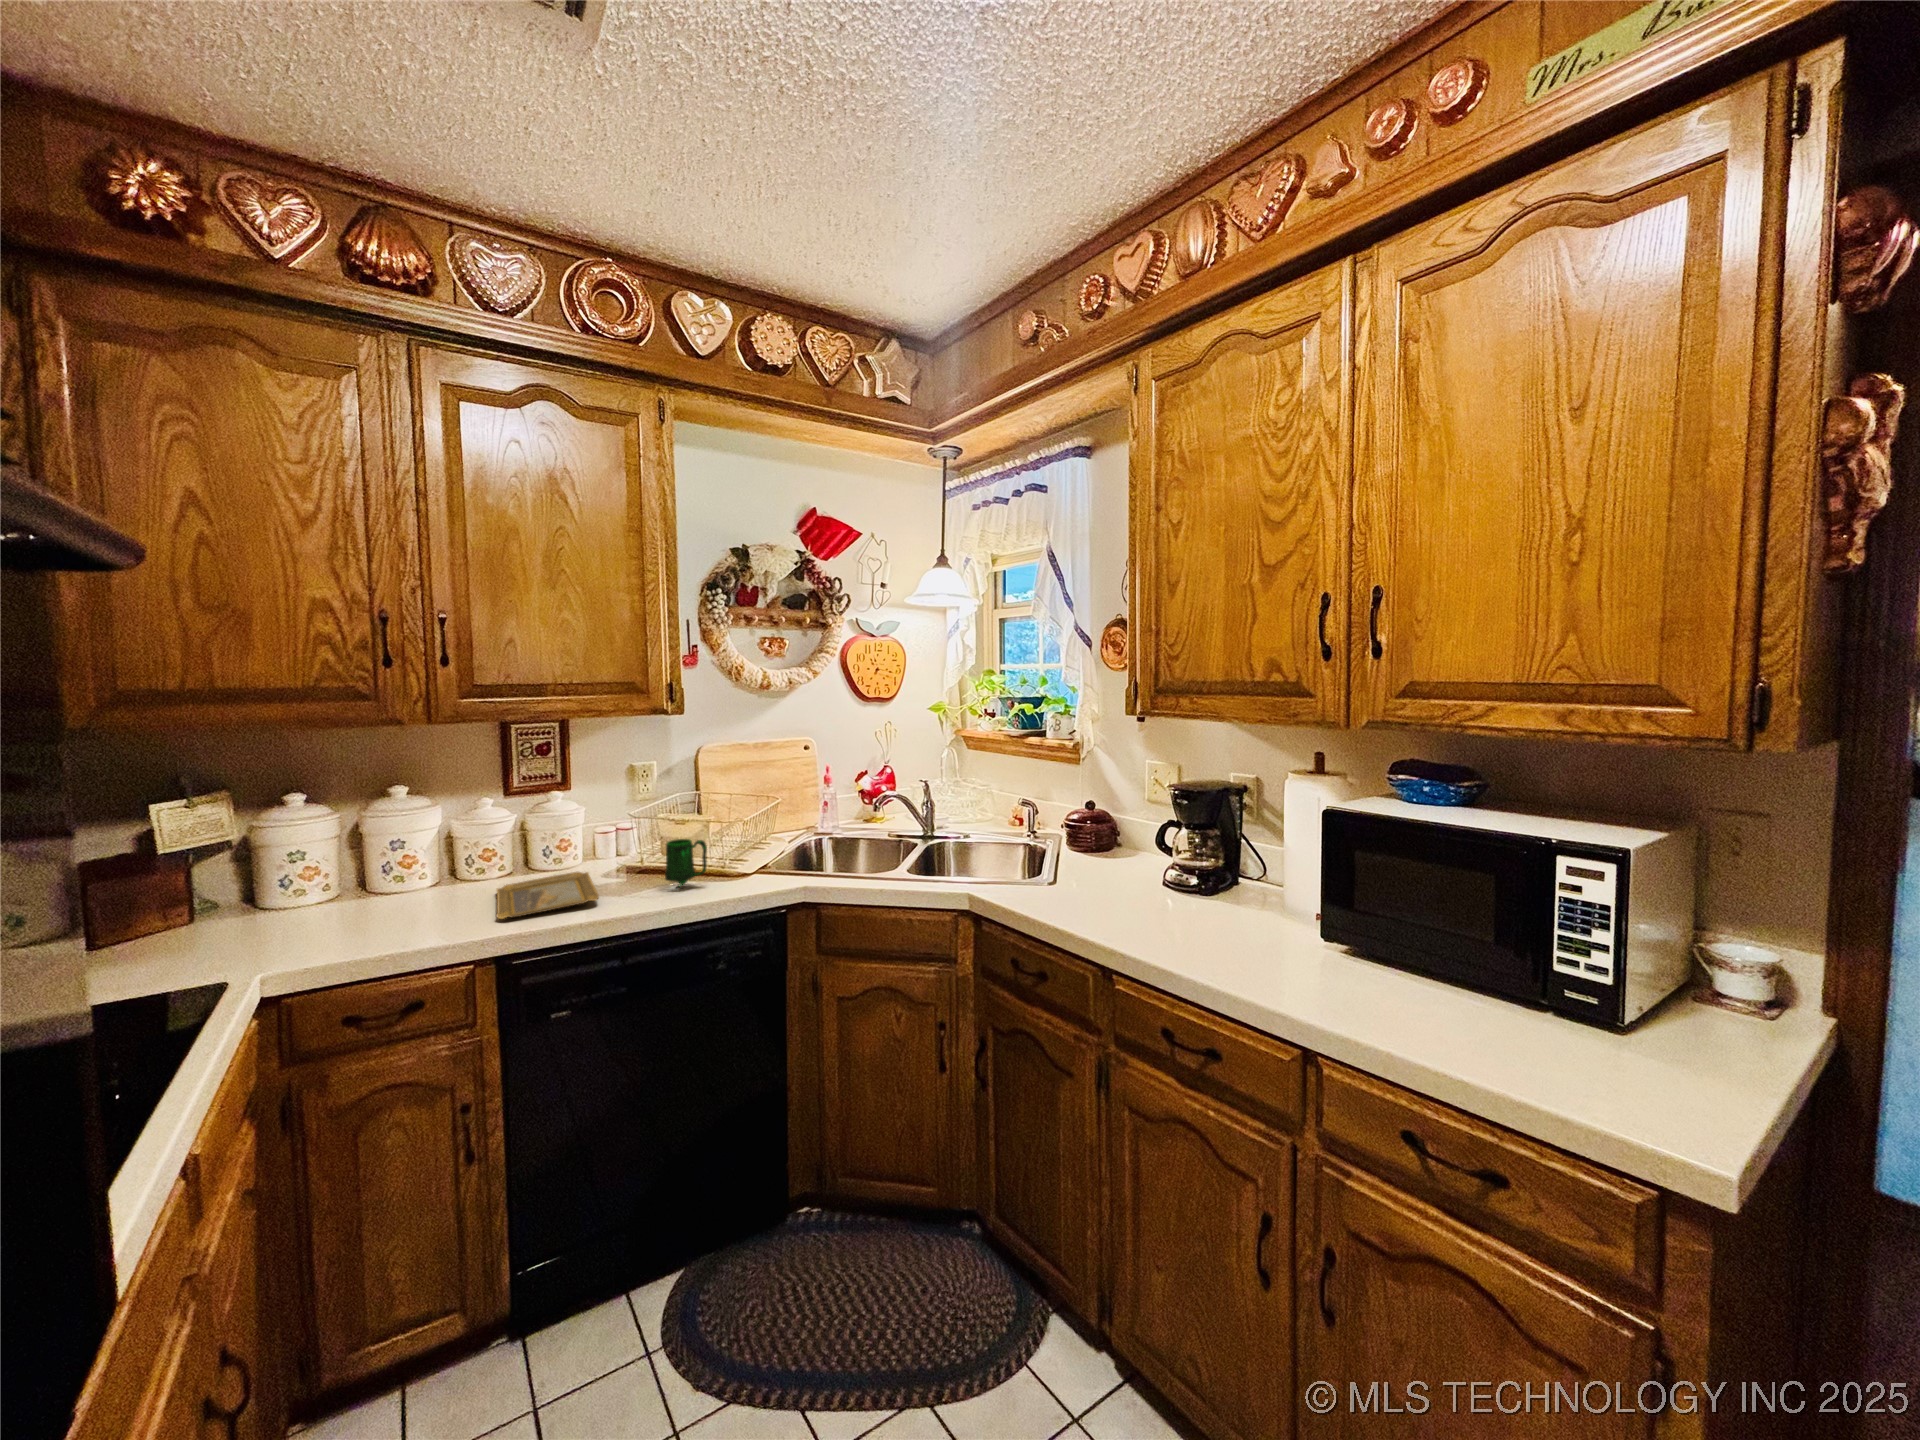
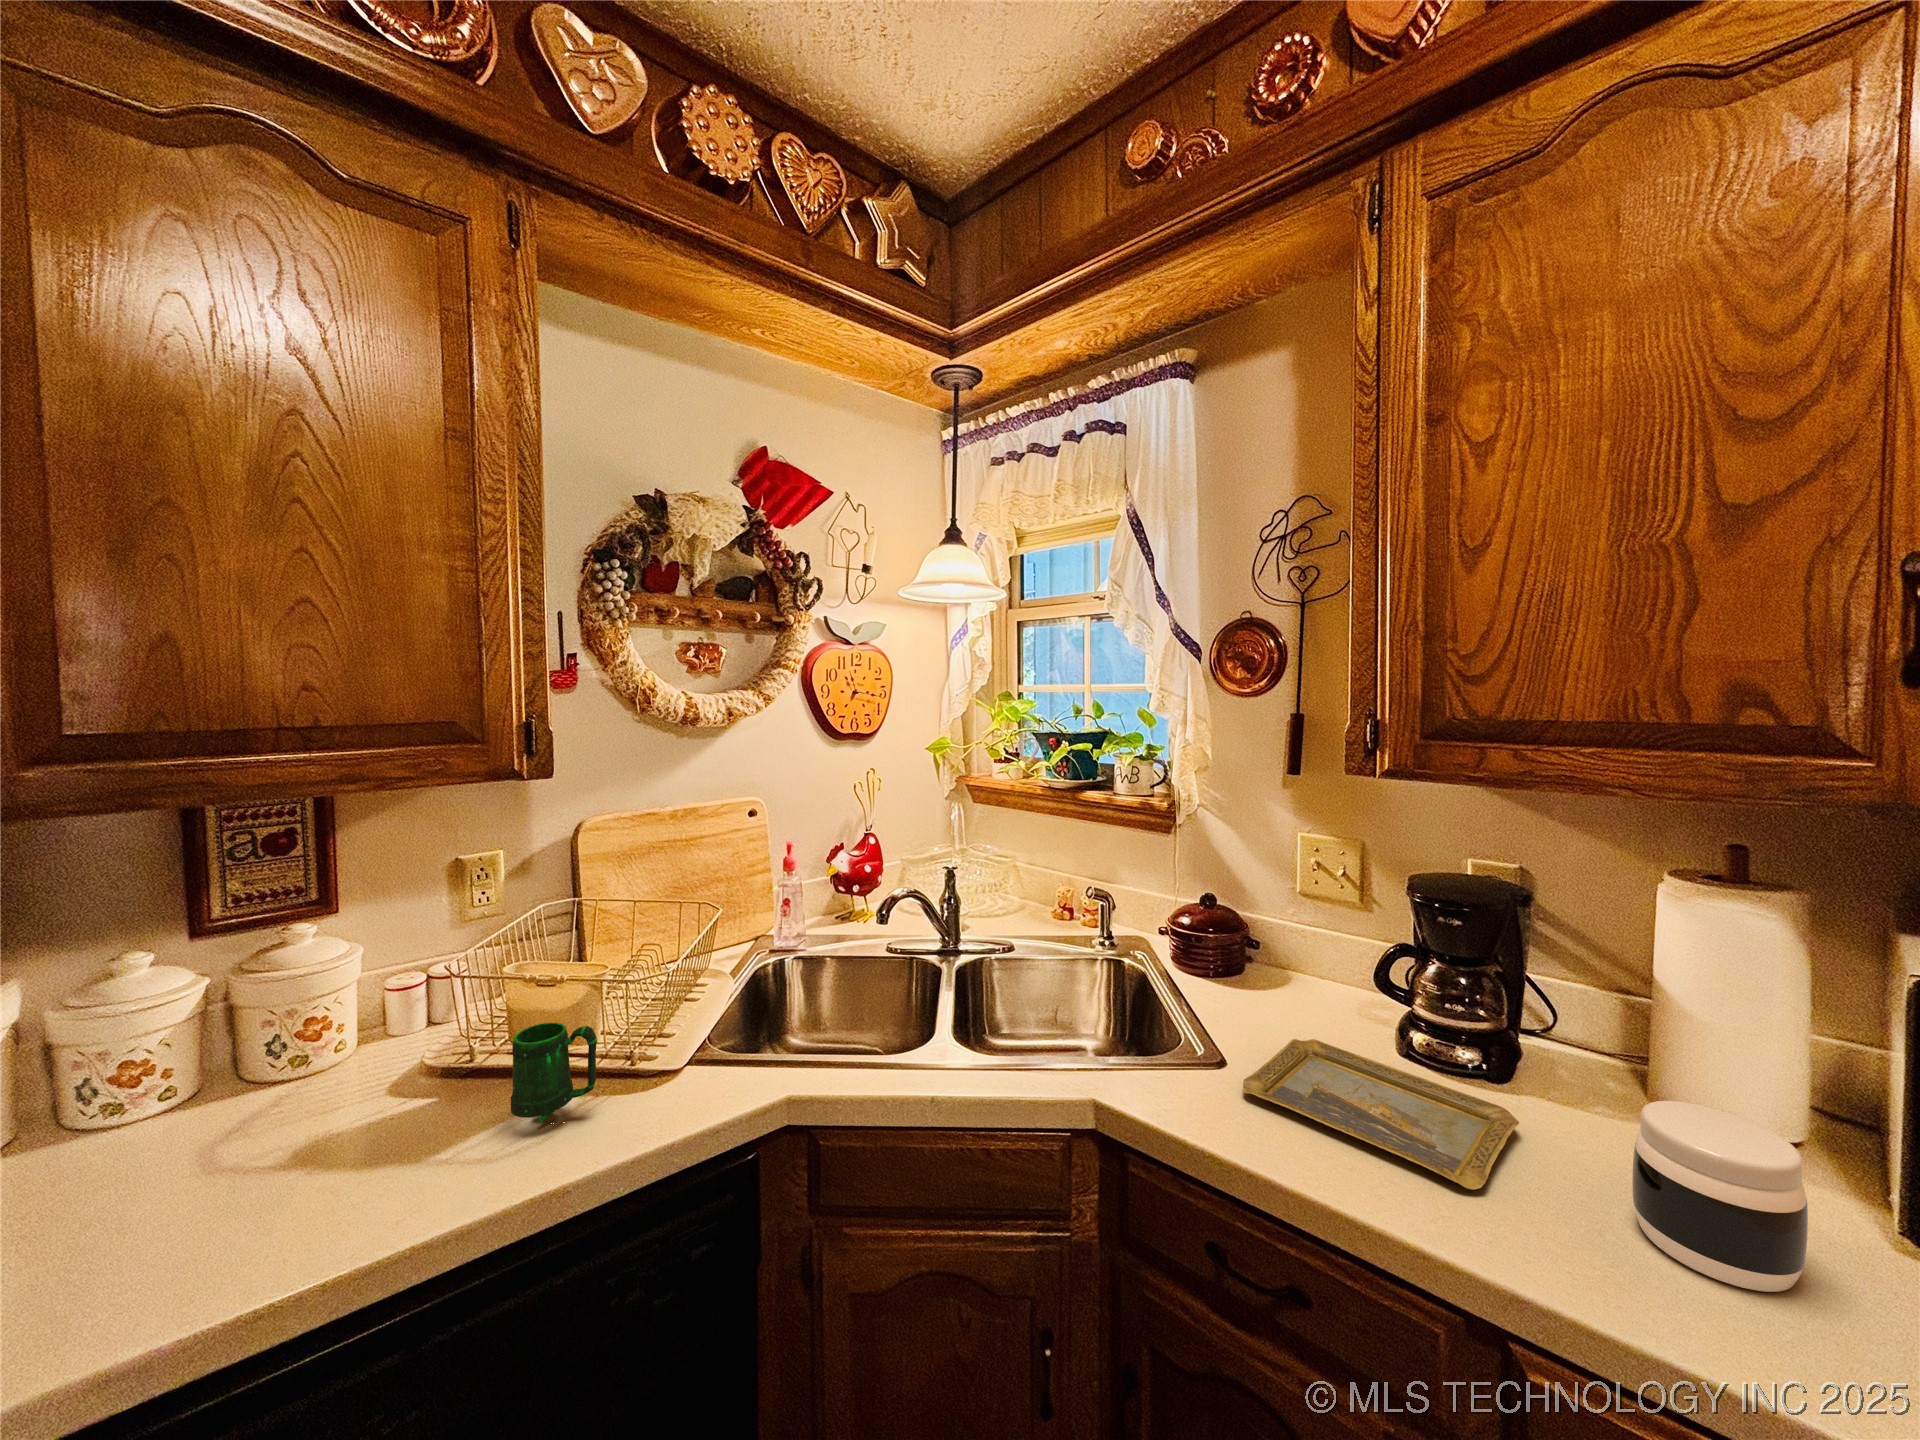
tray: present [497,872,599,919] -> present [1243,1039,1519,1190]
jar: none [1208,874,1273,952] -> present [1632,1101,1808,1292]

